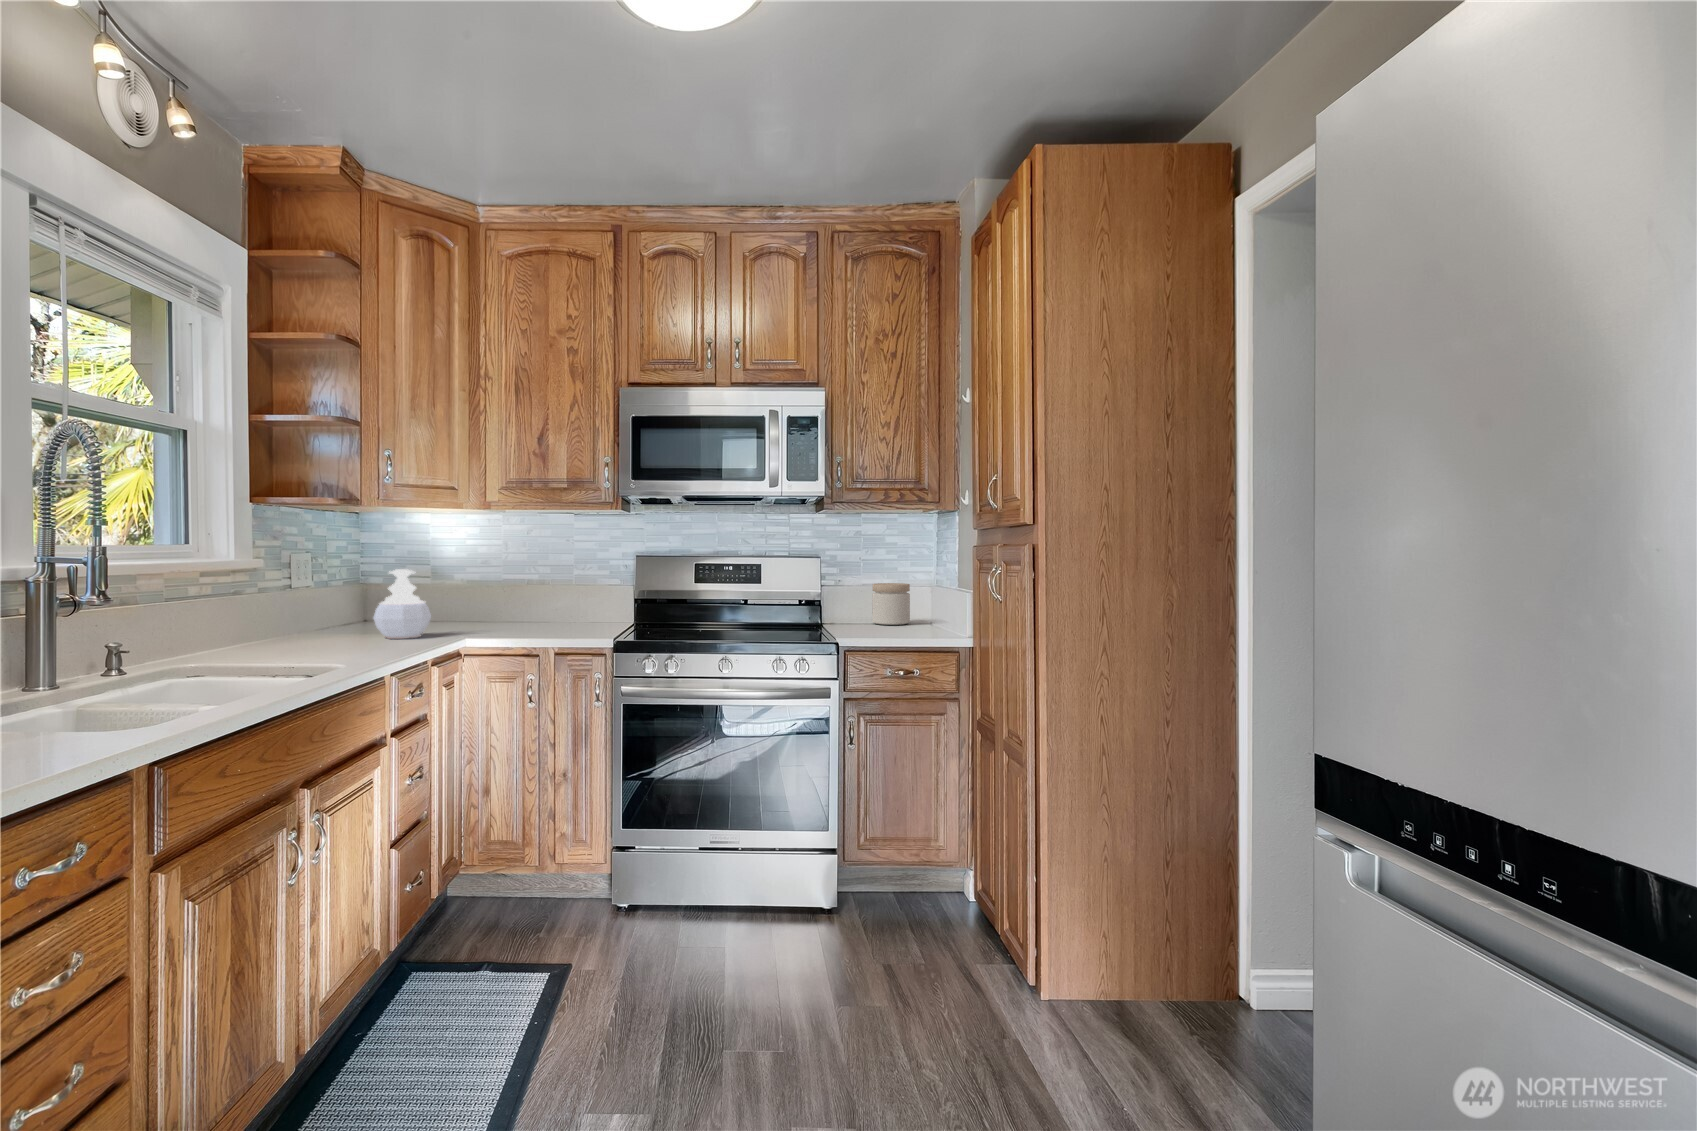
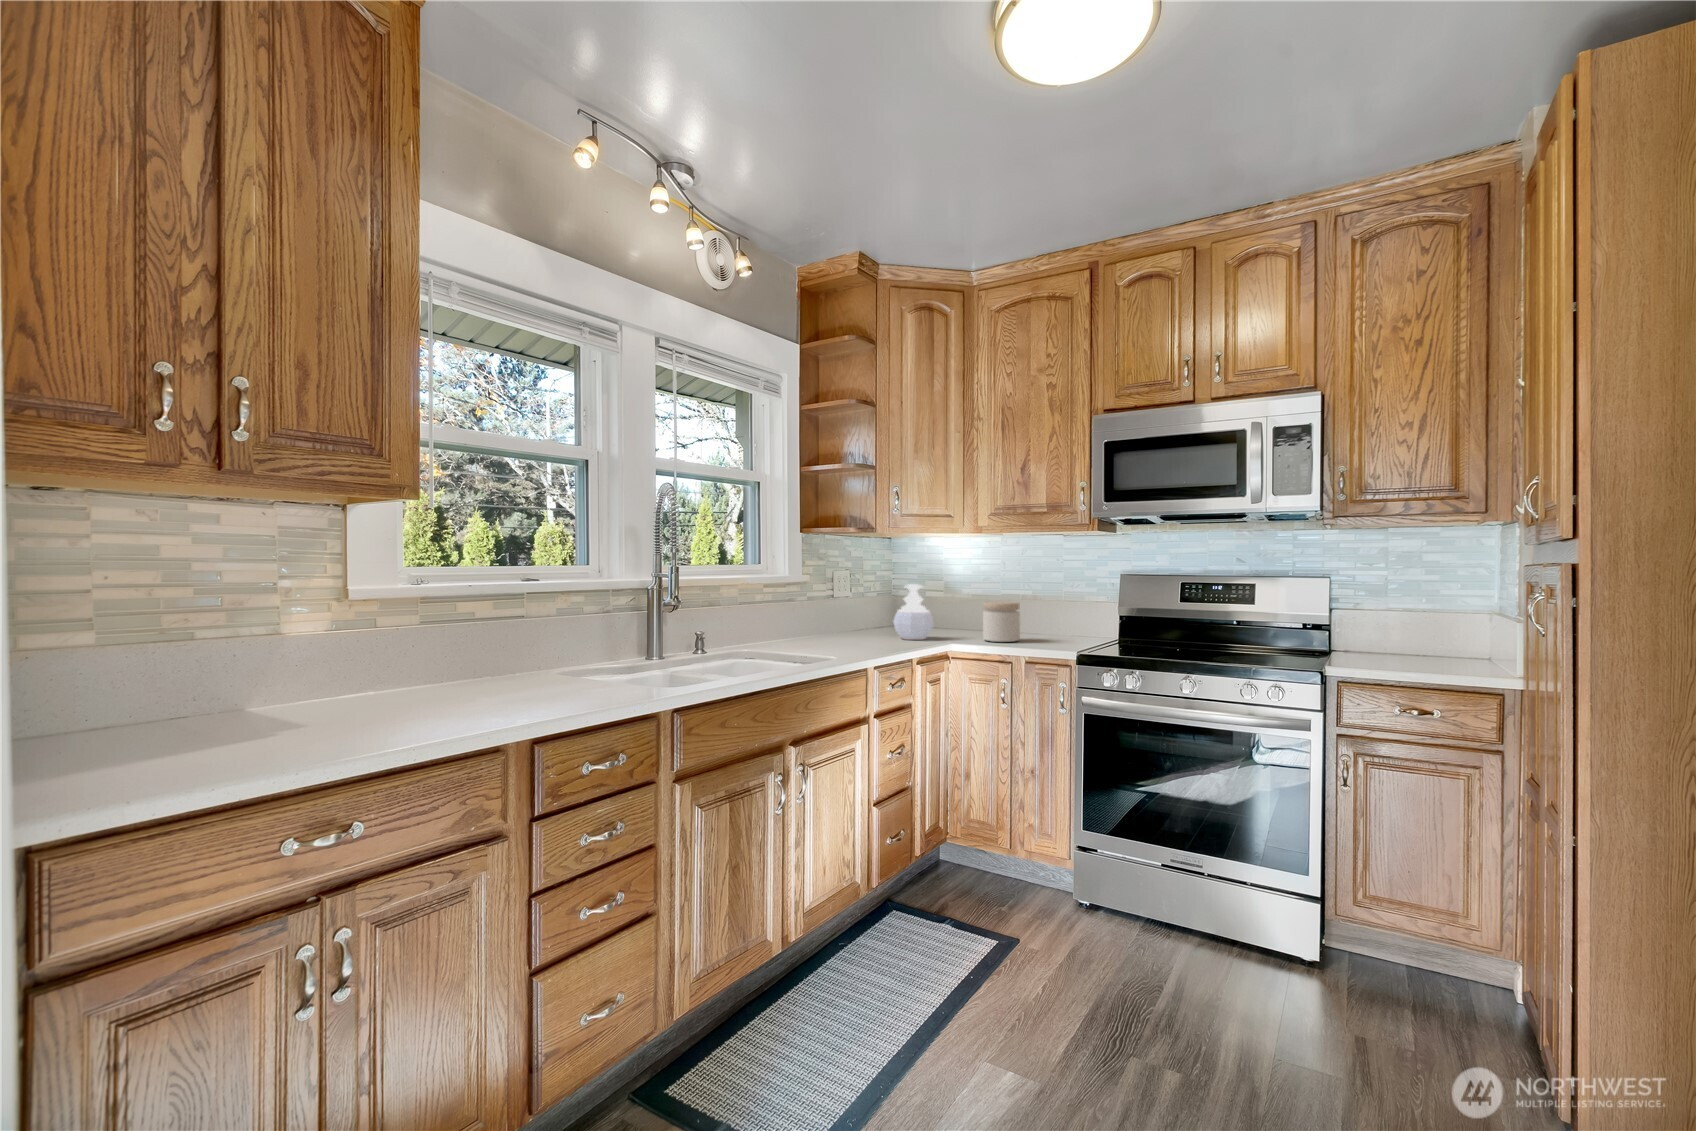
jar: present [872,583,910,625] -> present [983,602,1020,642]

